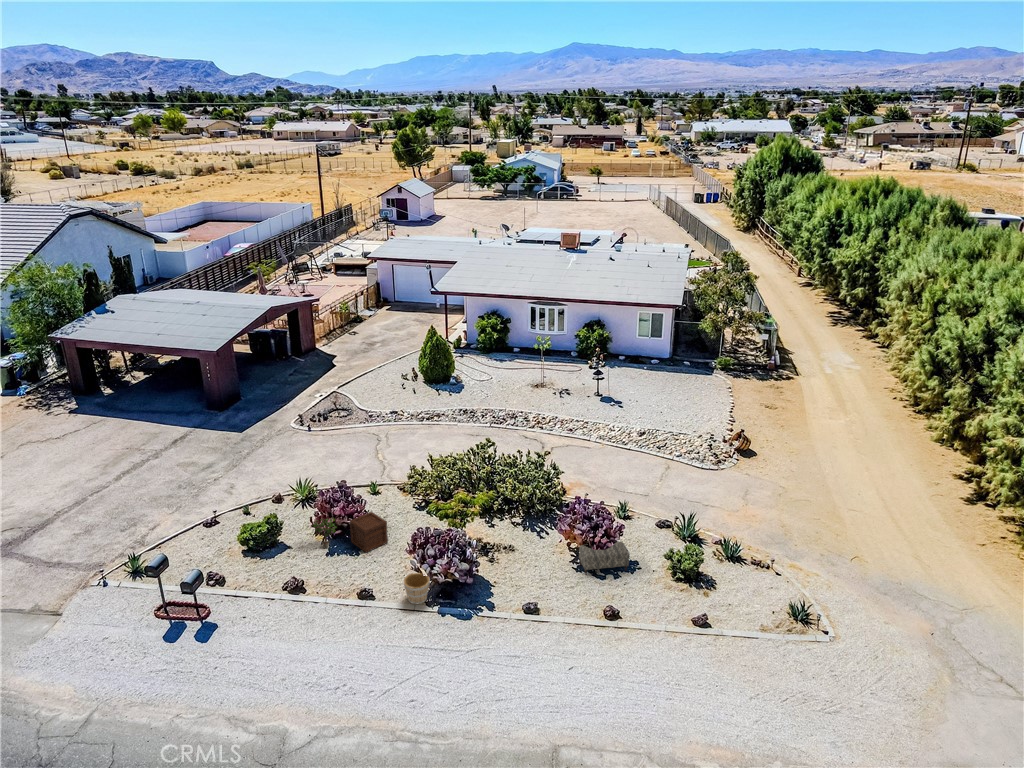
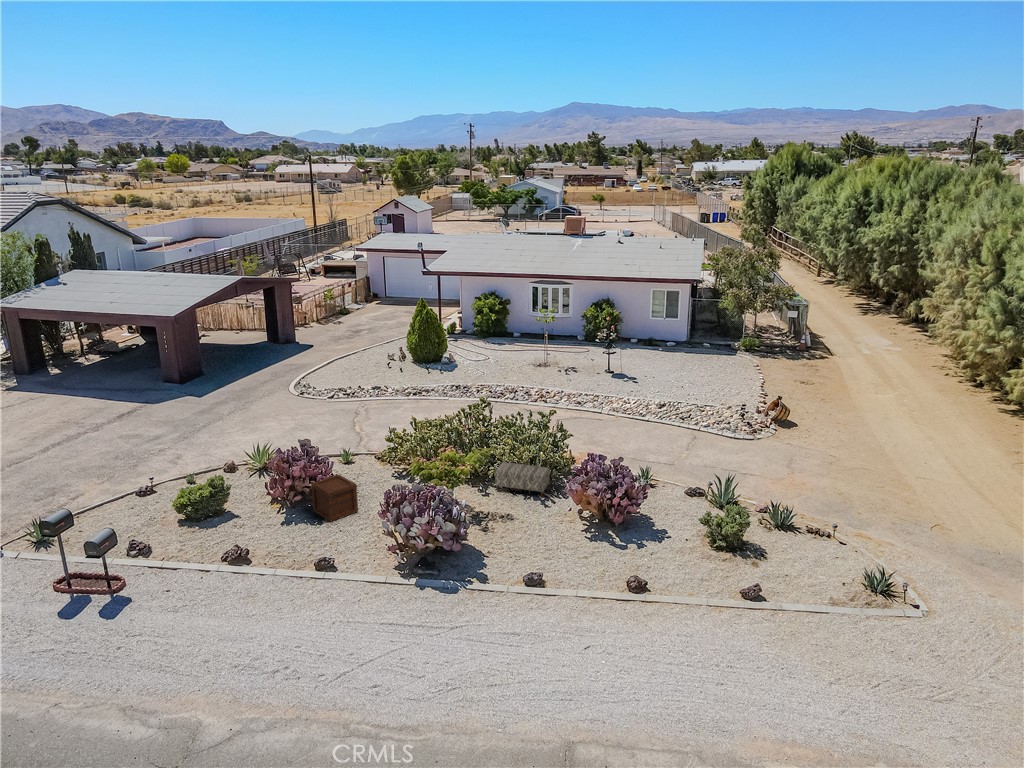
potted plant: present [313,518,335,549] -> none [262,479,296,518]
bench: present [579,541,629,575] -> present [495,462,550,498]
wooden bucket: present [404,573,430,604] -> none [372,538,406,576]

